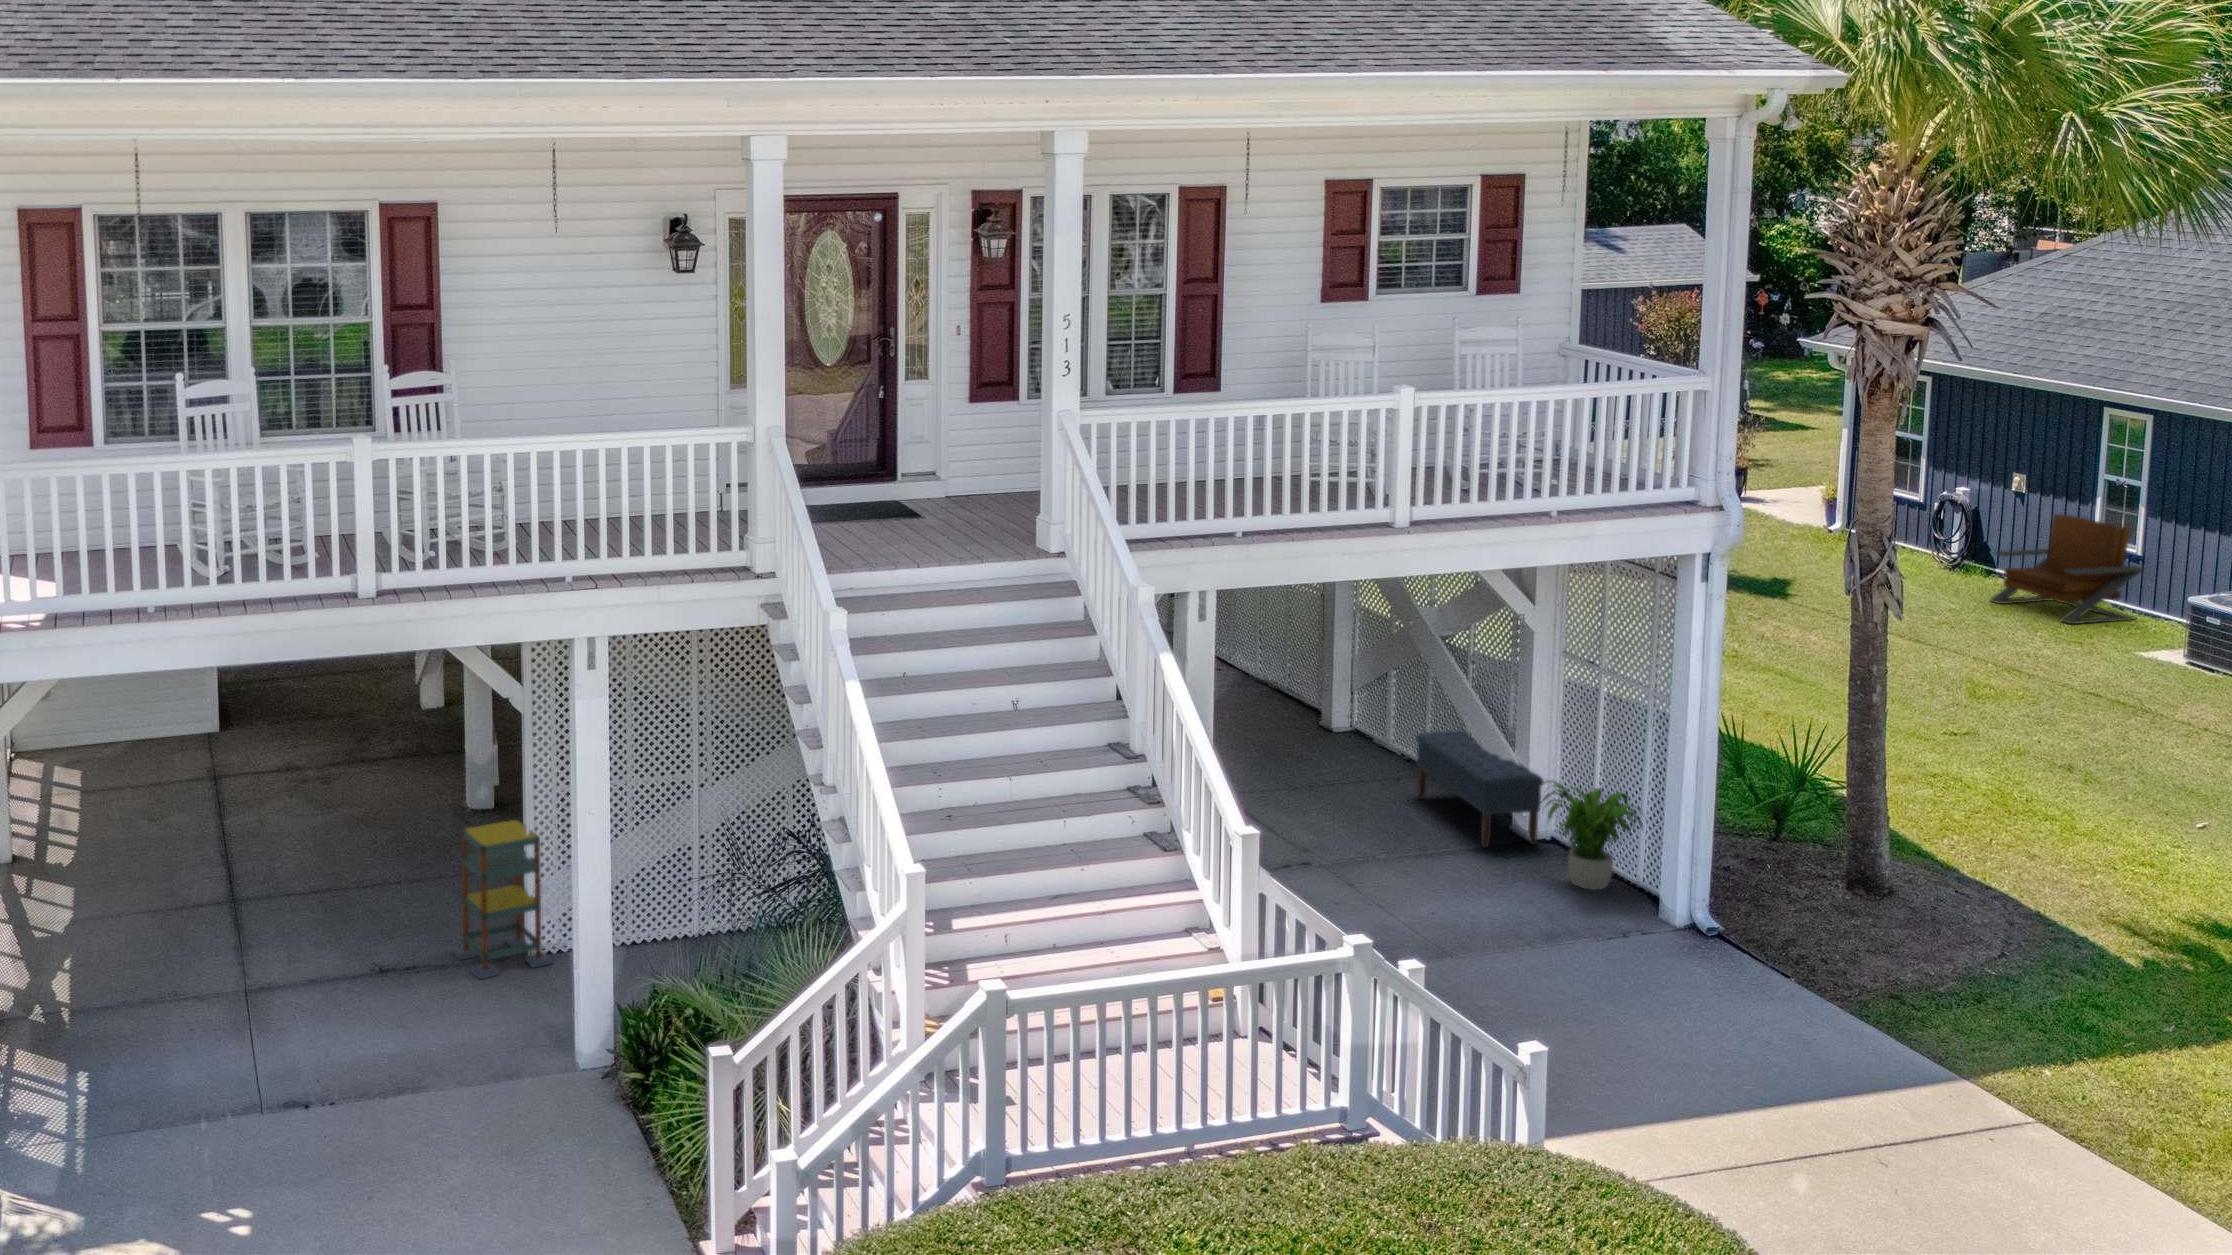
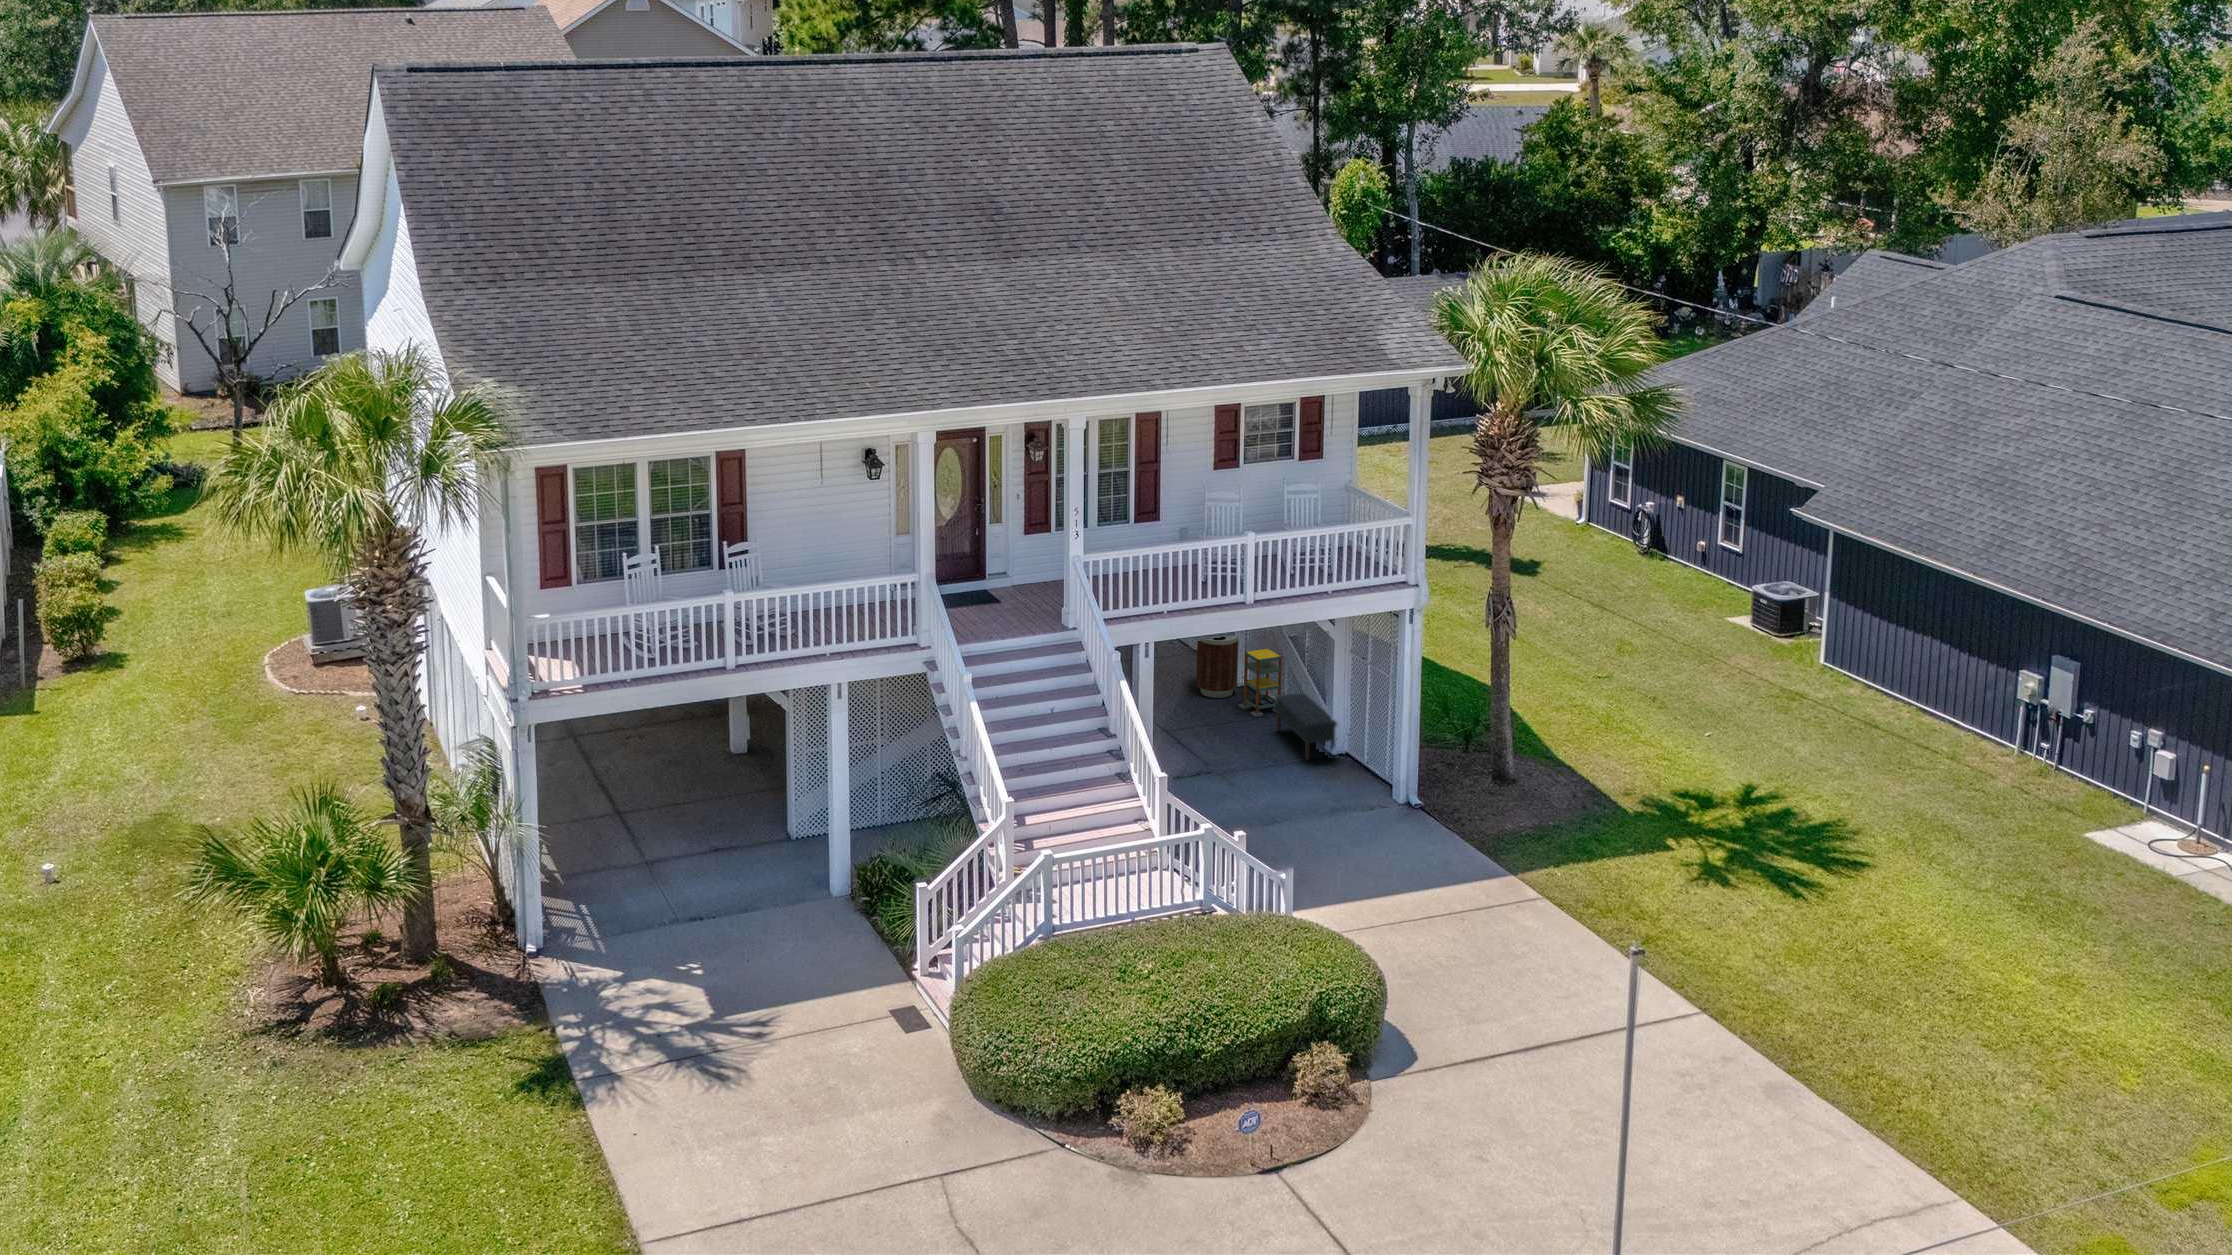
lounge chair: present [1991,514,2143,624] -> none [1658,523,1743,596]
trash can: none [1265,627,1340,745] -> present [1196,636,1239,698]
potted plant: present [1536,781,1644,890] -> none [1329,726,1384,784]
shelving unit: present [453,820,552,979] -> present [1239,649,1282,717]

